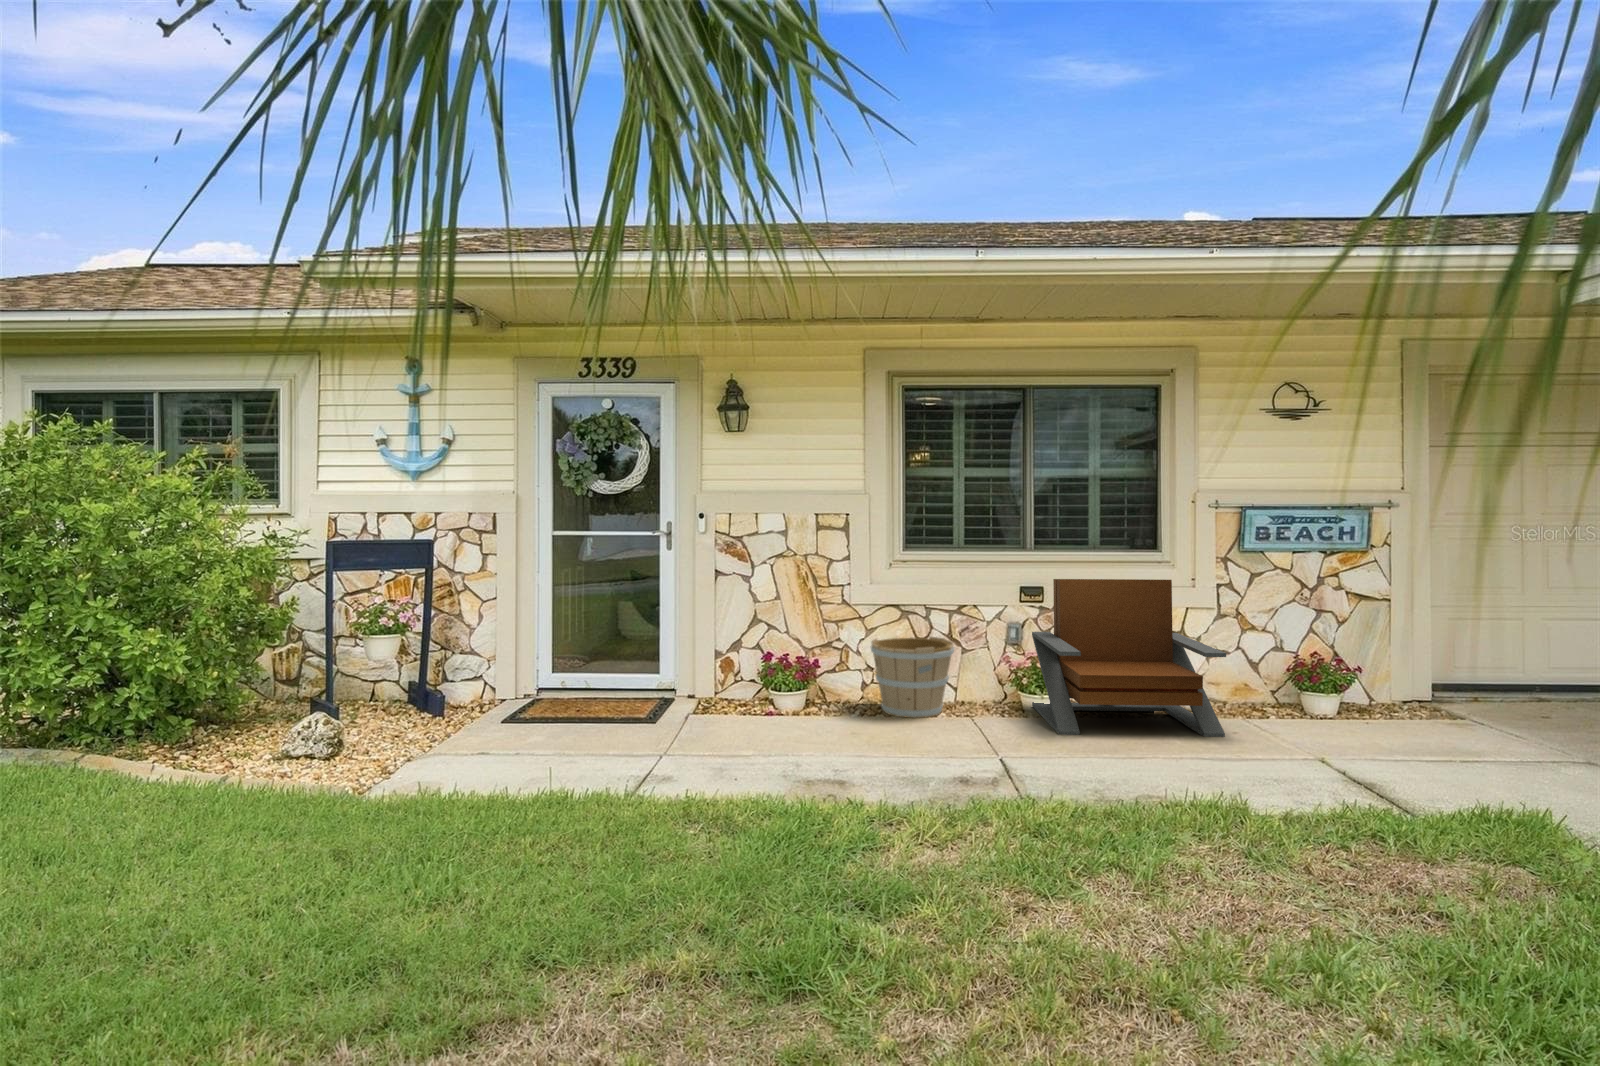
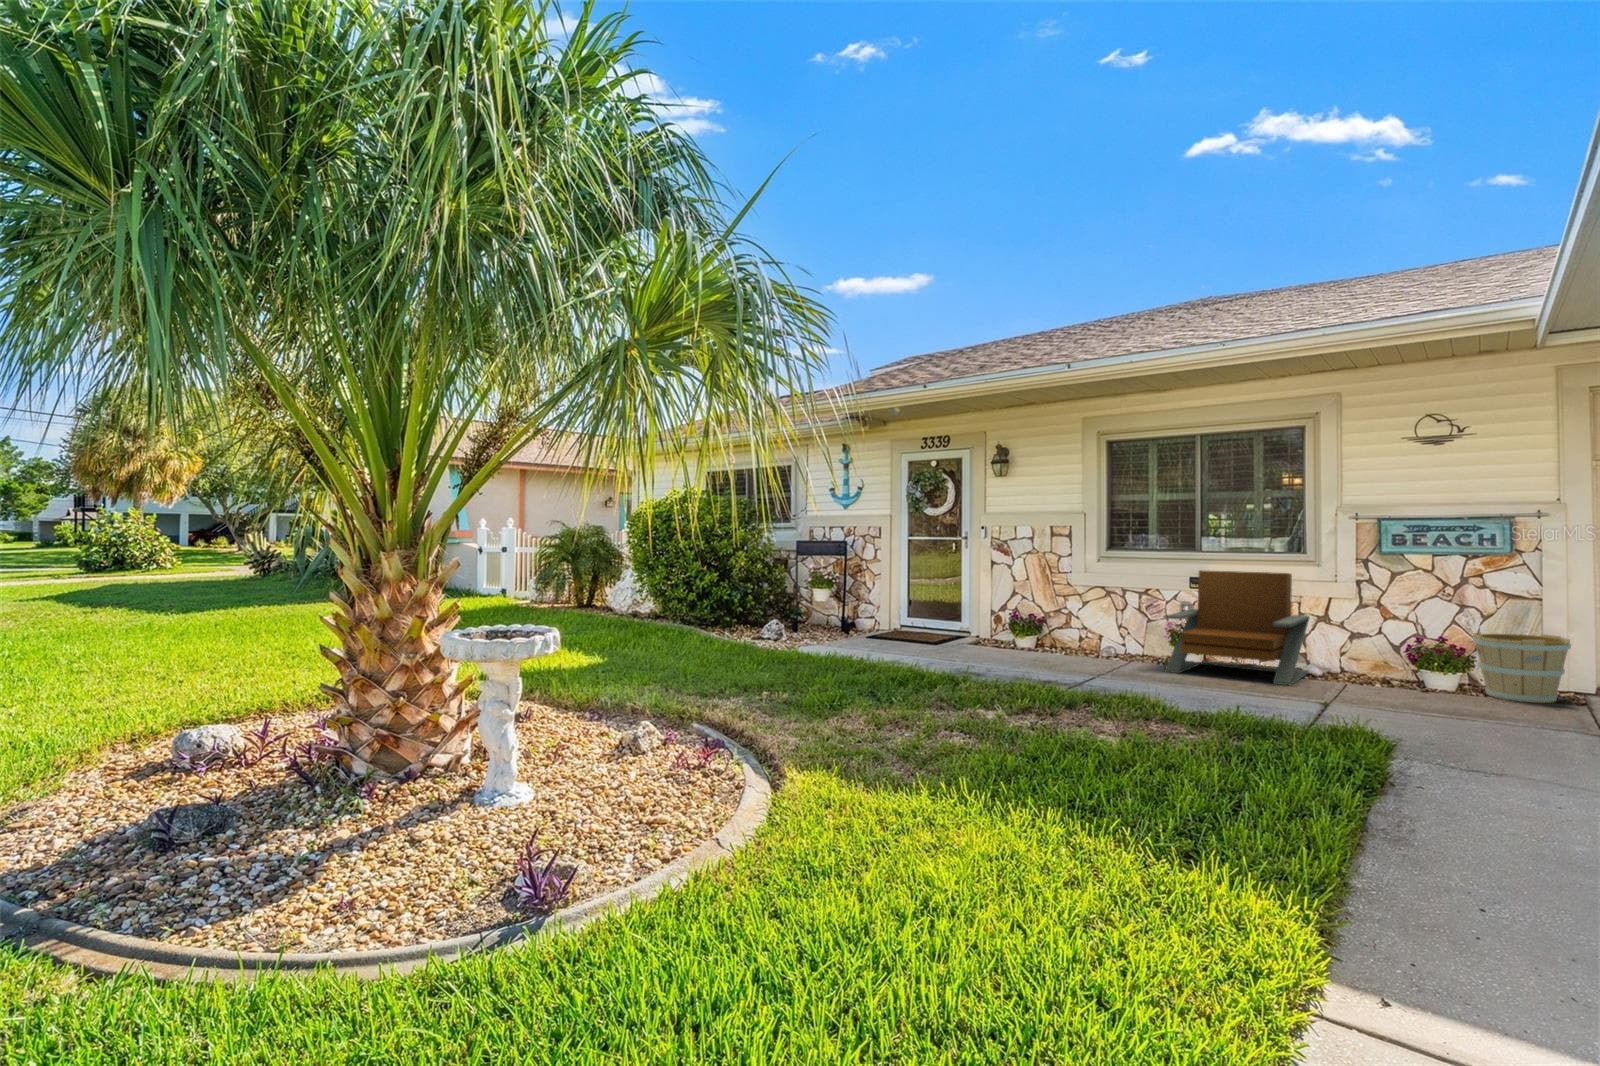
wooden bucket: present [871,637,954,718] -> present [1473,632,1571,703]

